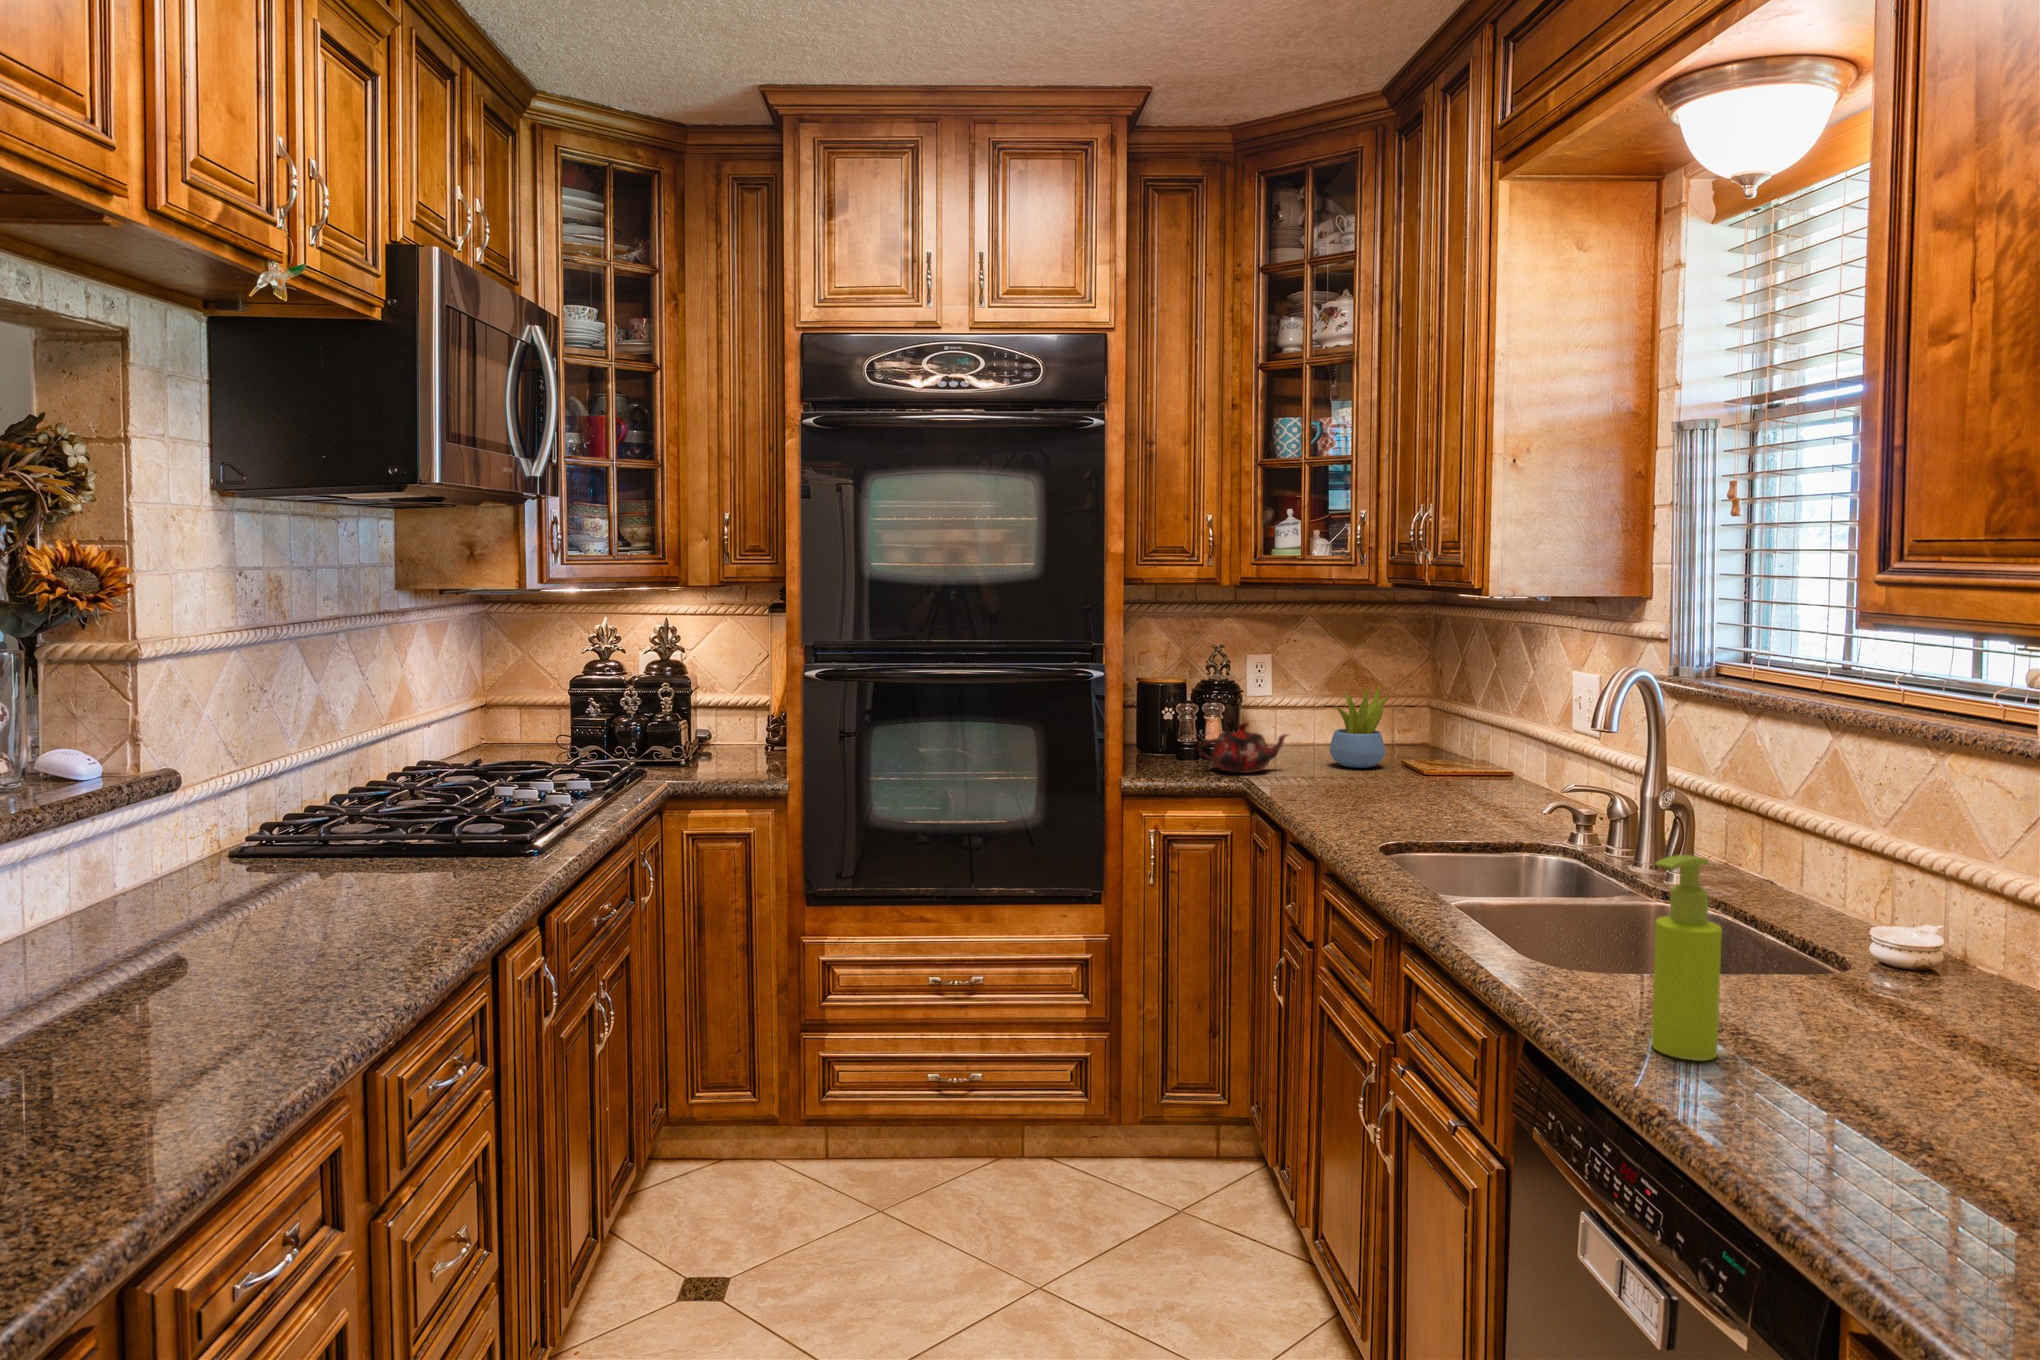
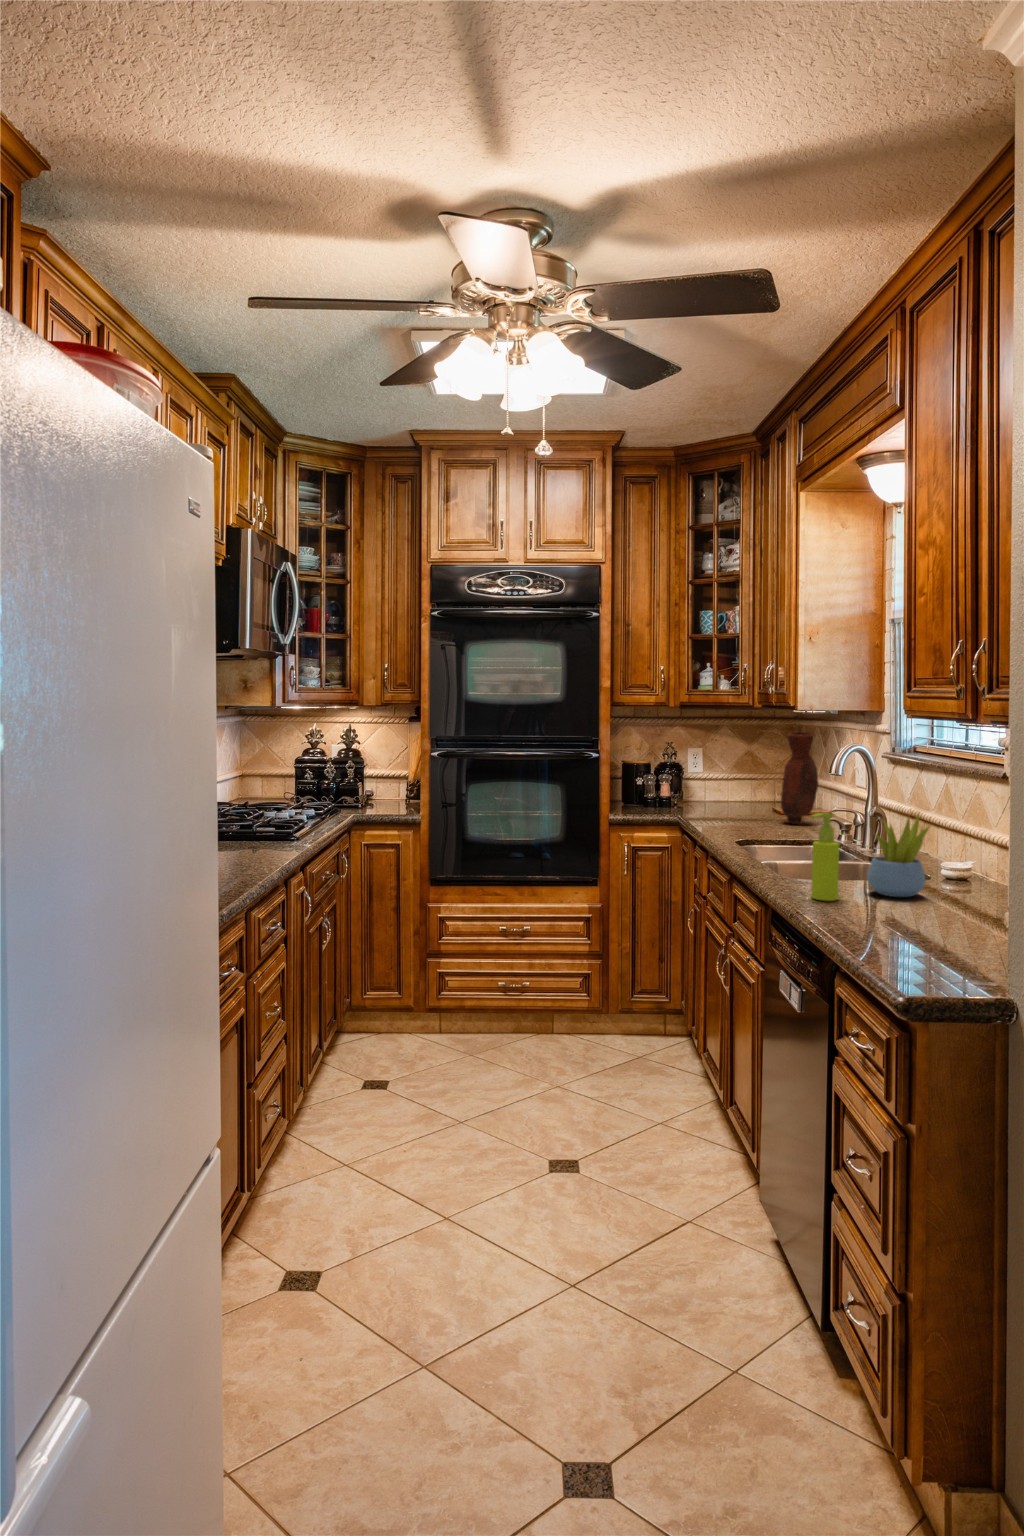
vase: none [1441,631,1512,800] -> present [781,732,819,824]
succulent plant: present [1330,685,1389,768] -> present [867,814,930,897]
teapot: present [1198,723,1288,773] -> none [652,785,704,813]

